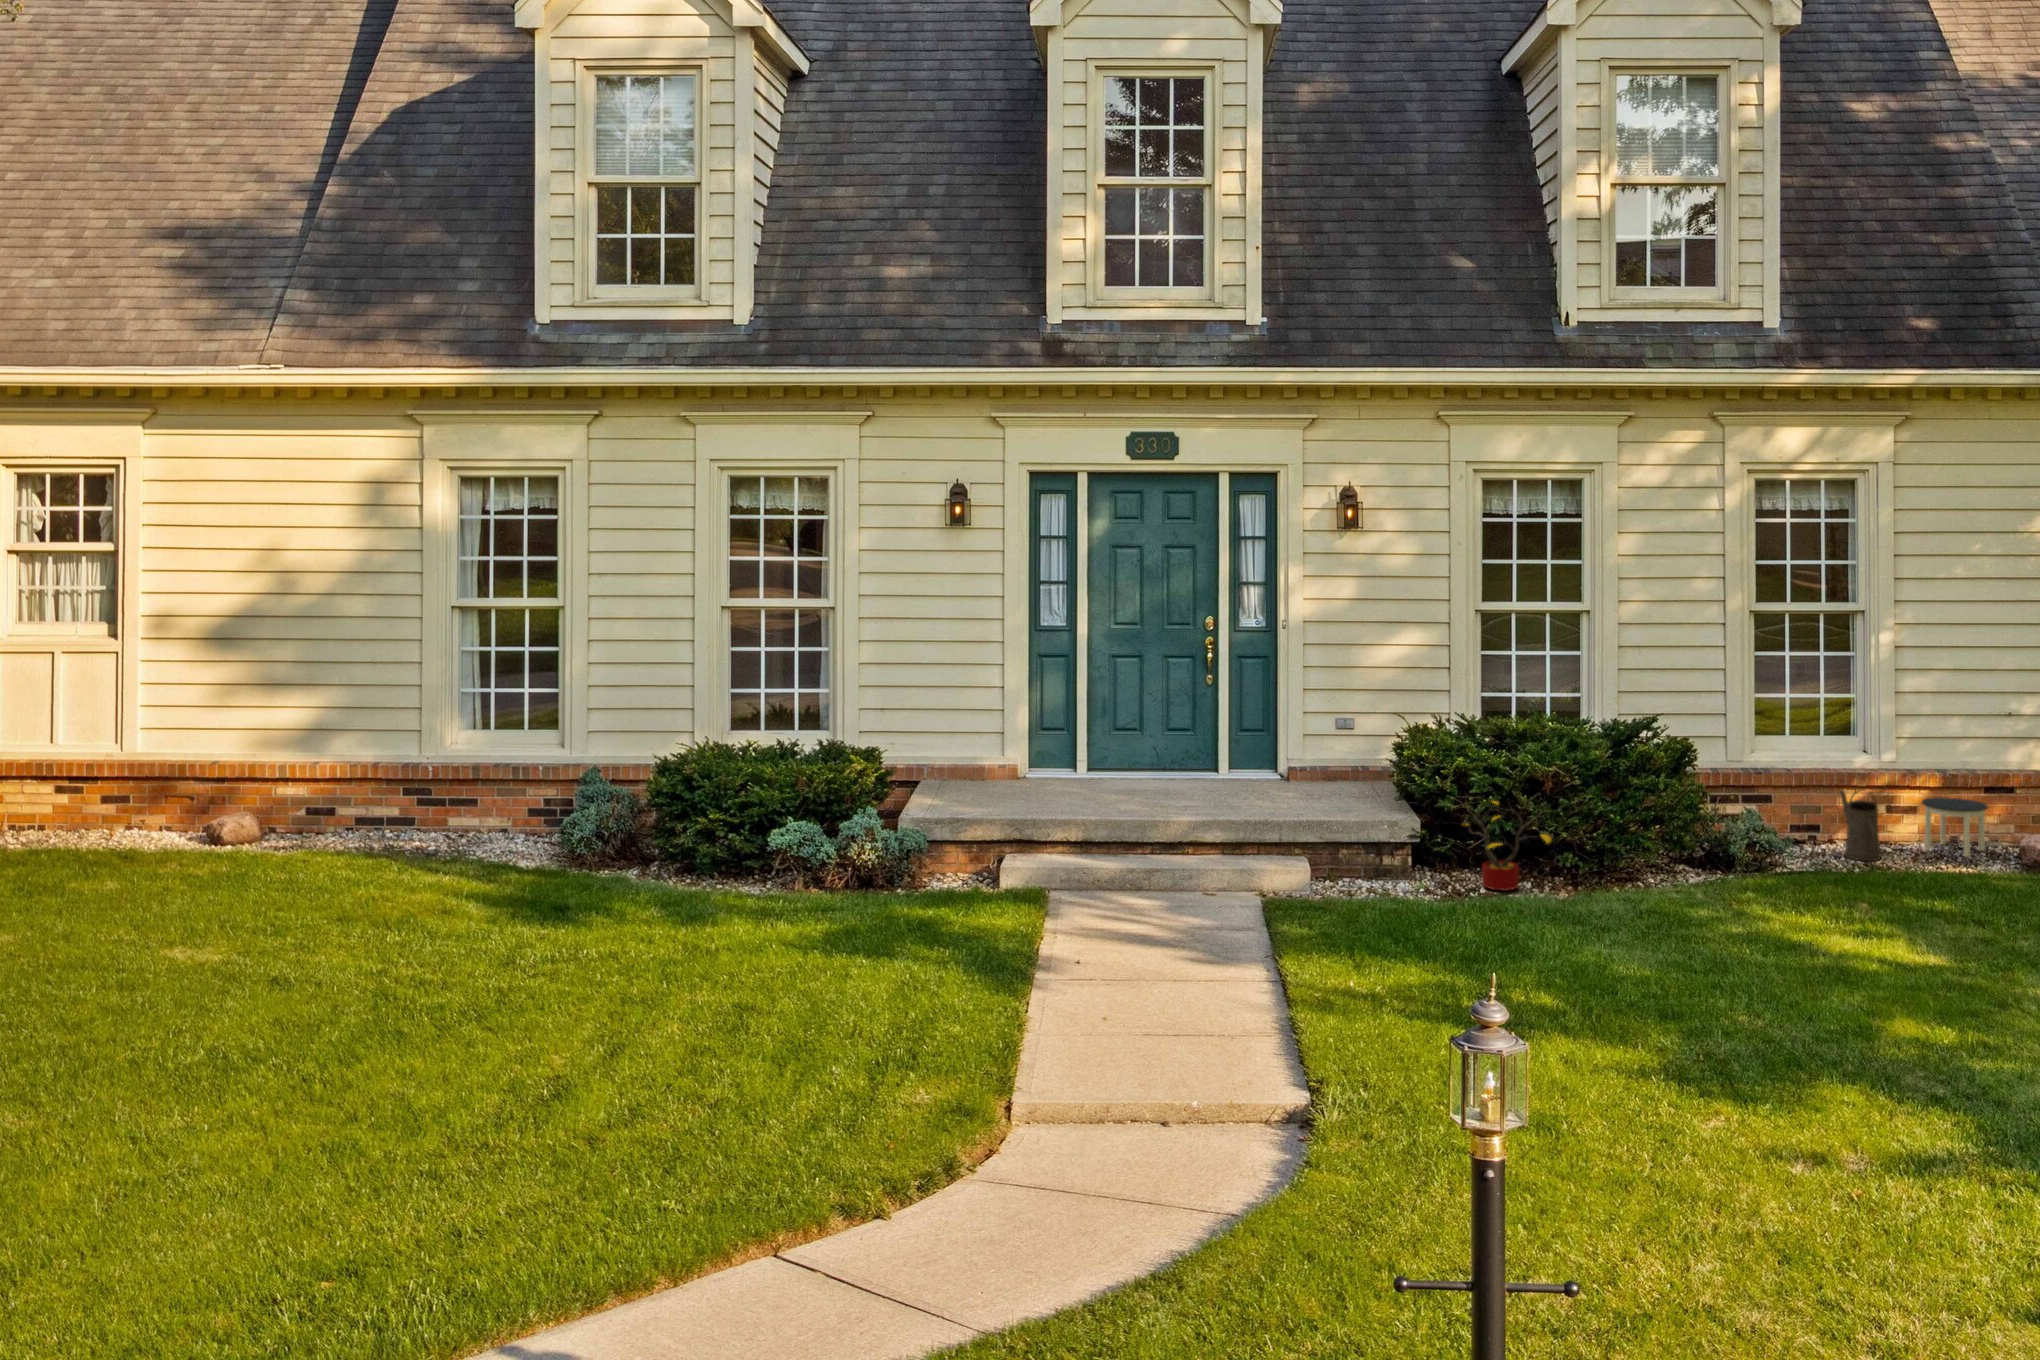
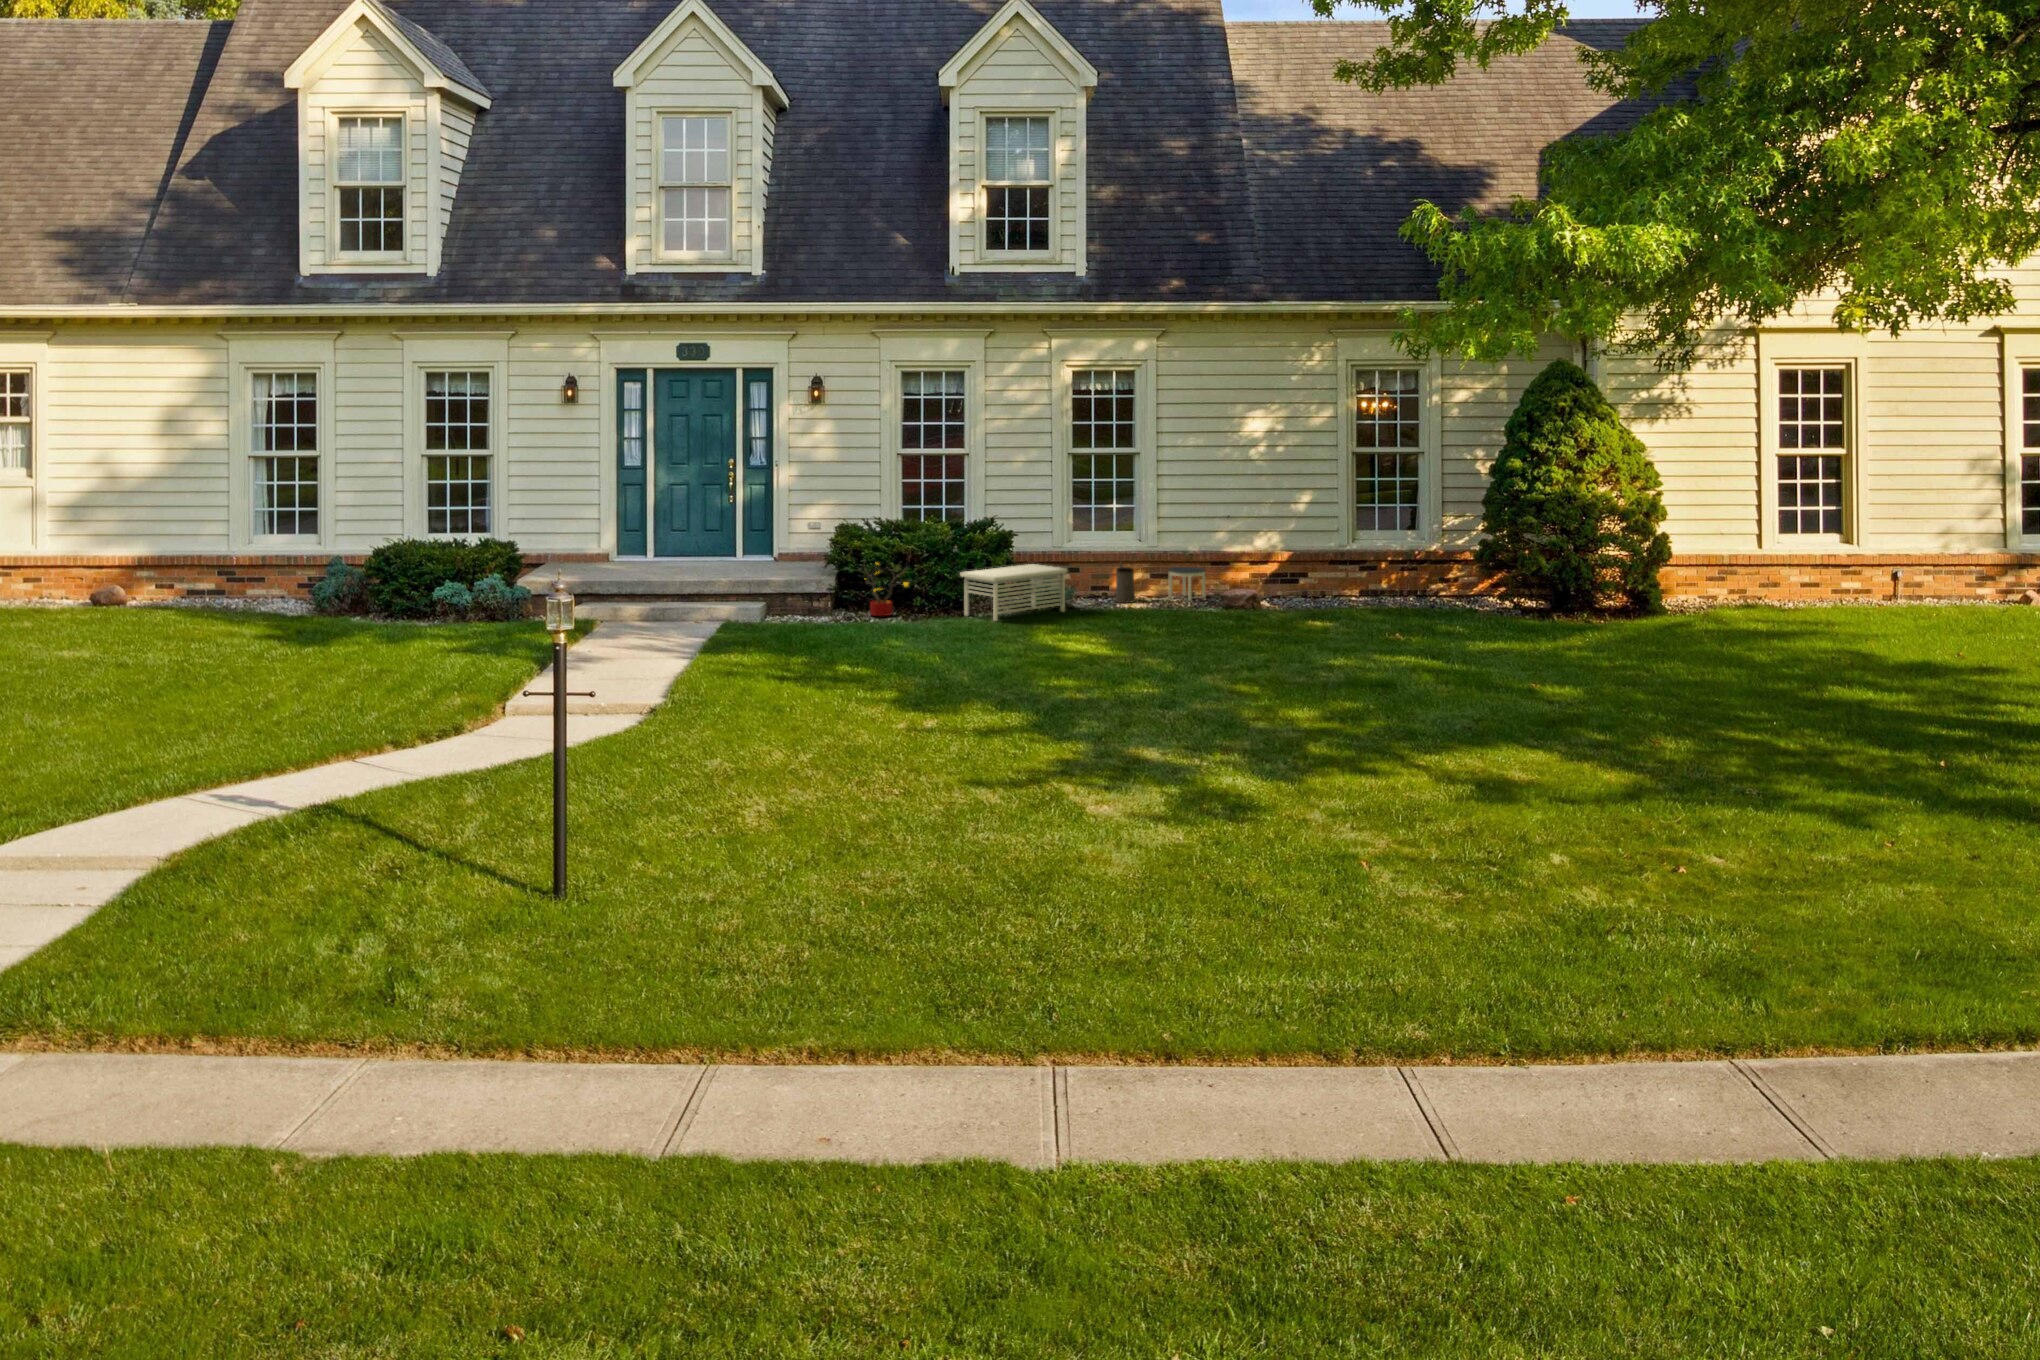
storage bench: none [1630,797,1796,905] -> present [960,564,1067,621]

